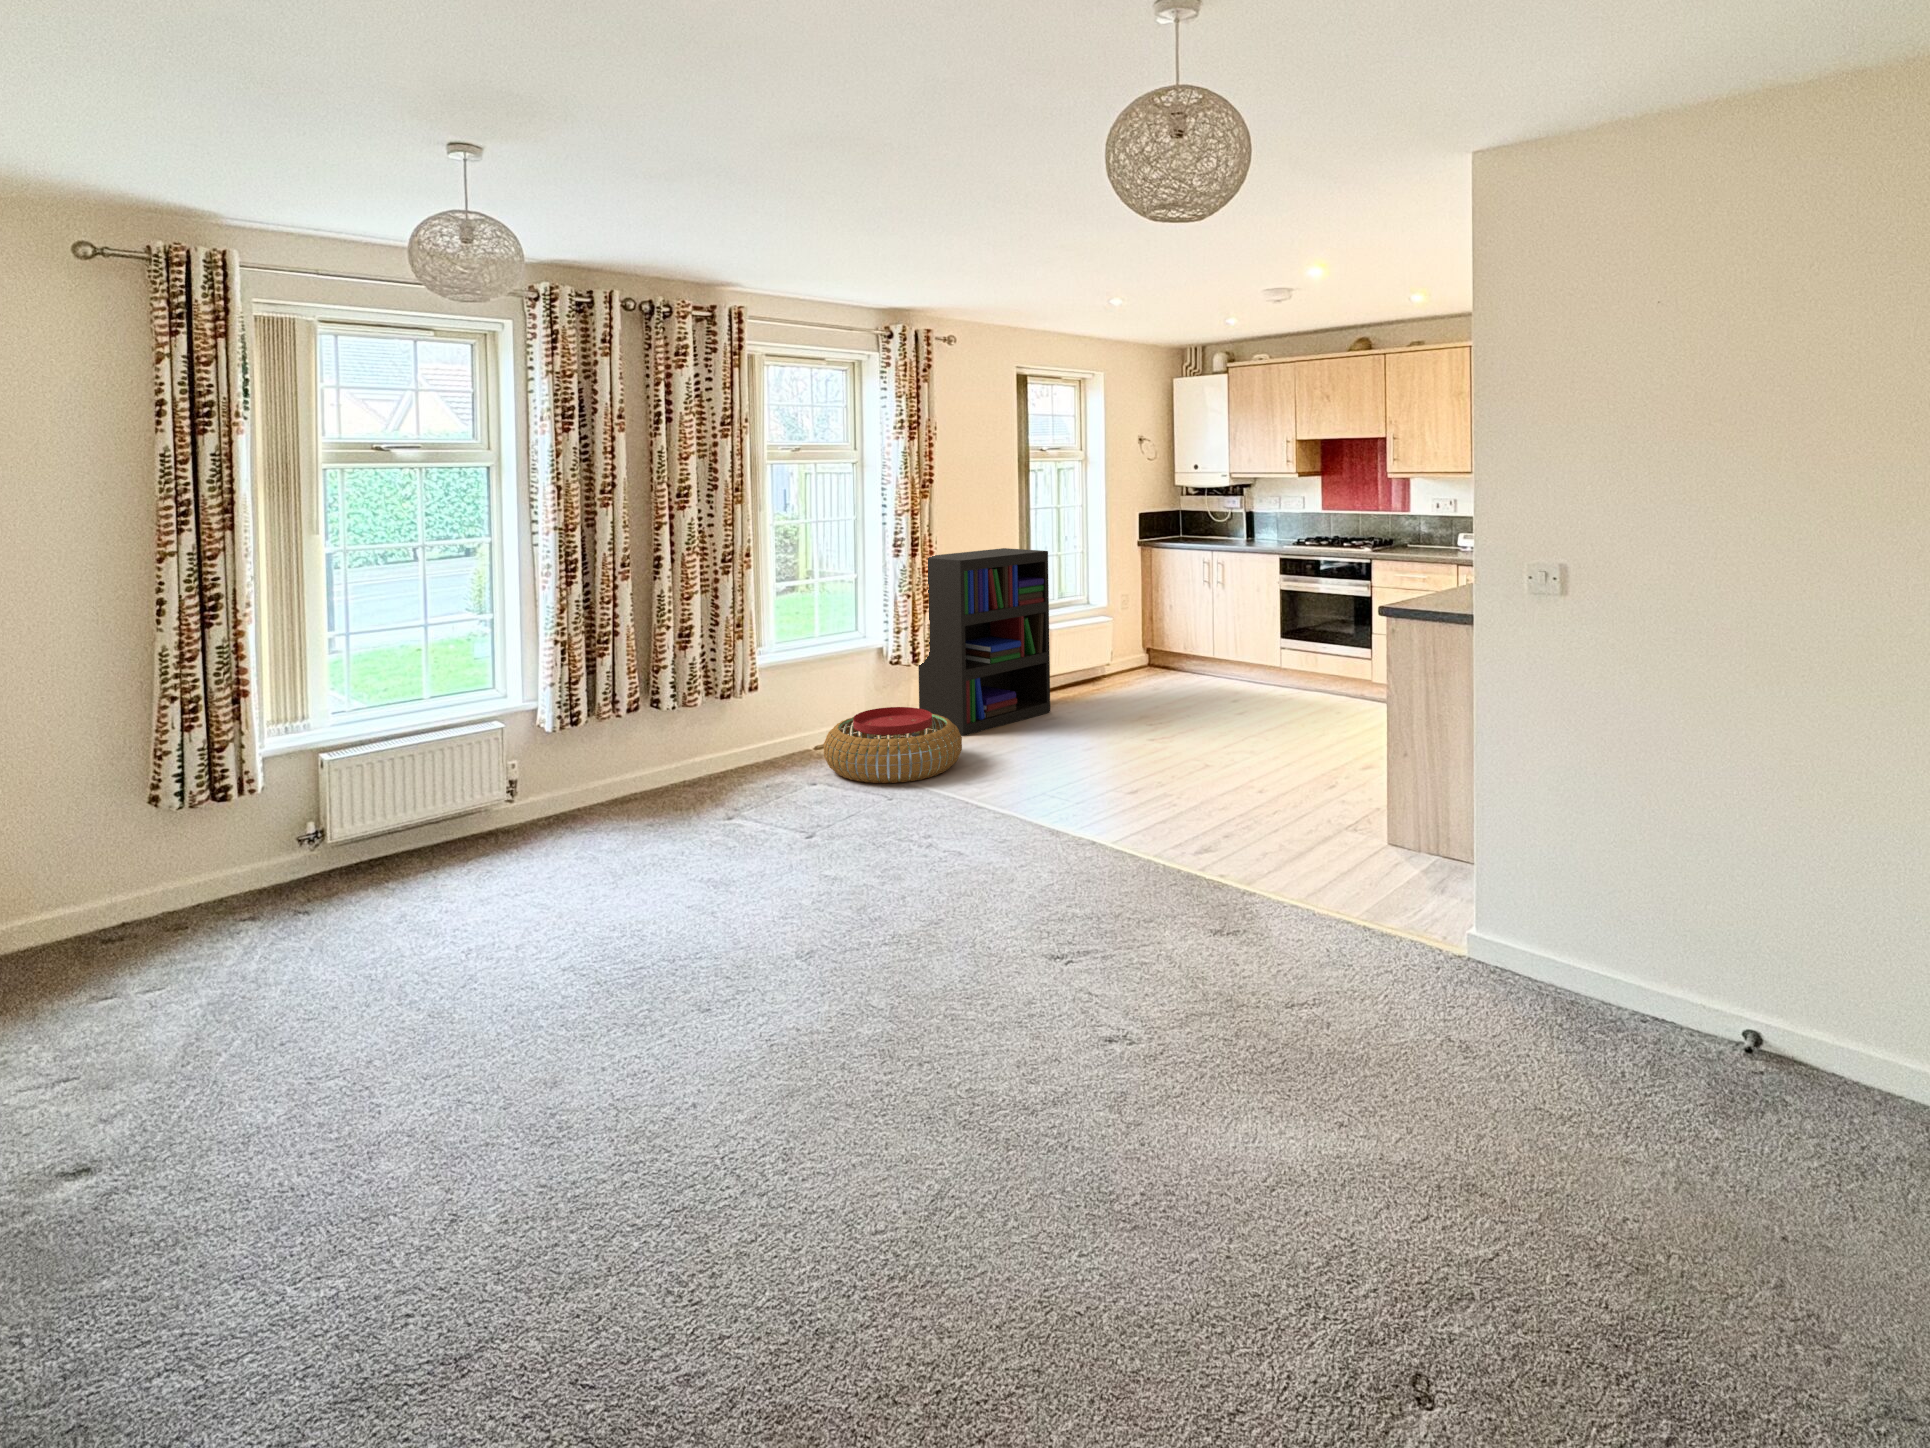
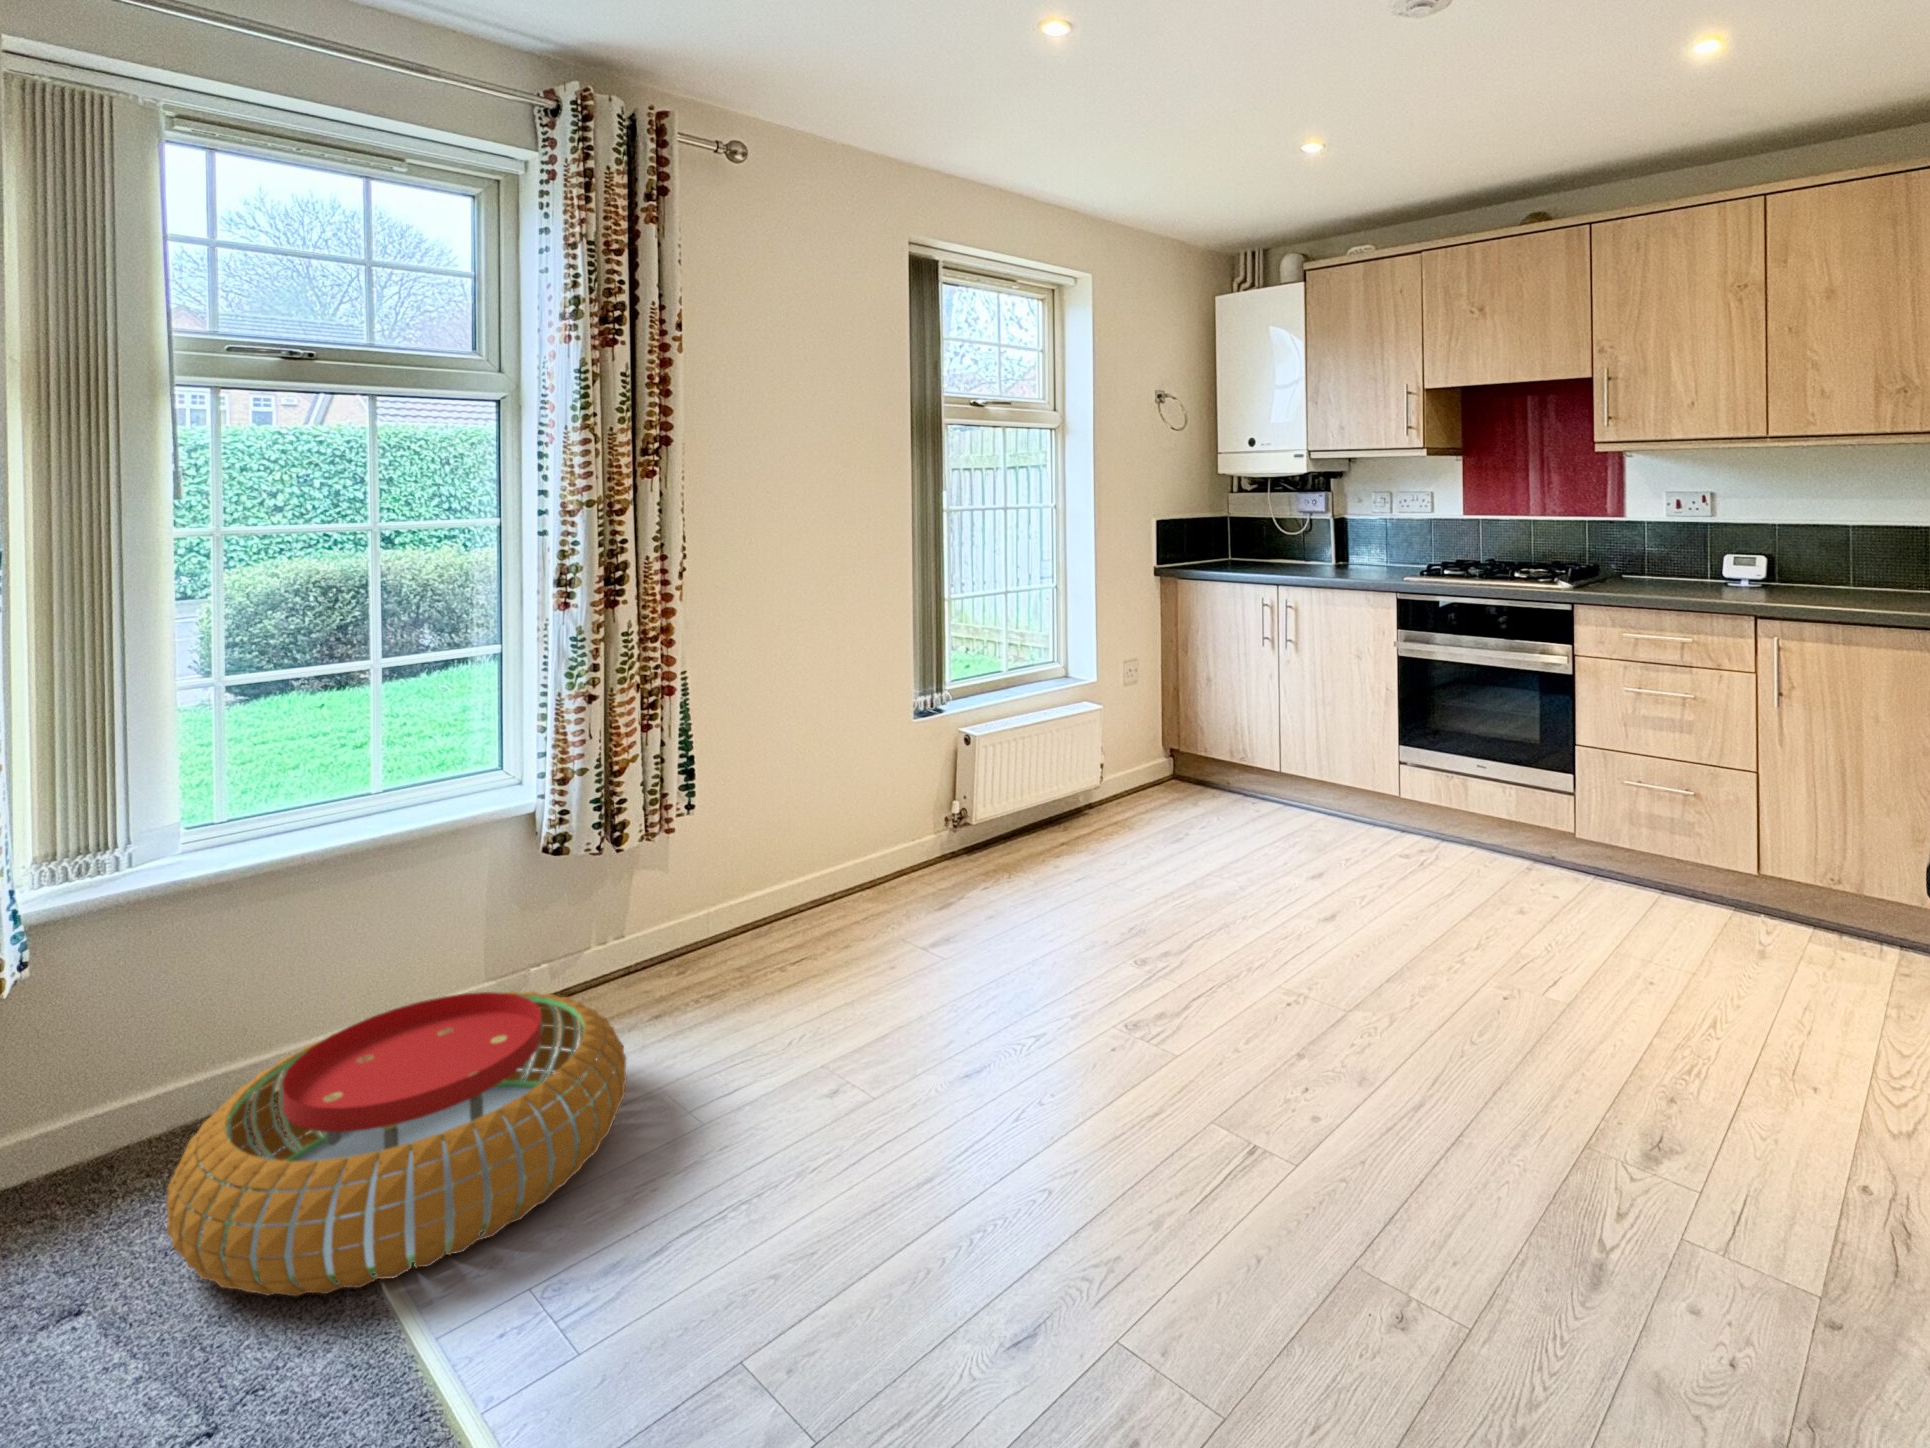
bookshelf: present [918,548,1050,736] -> none [638,584,948,1017]

